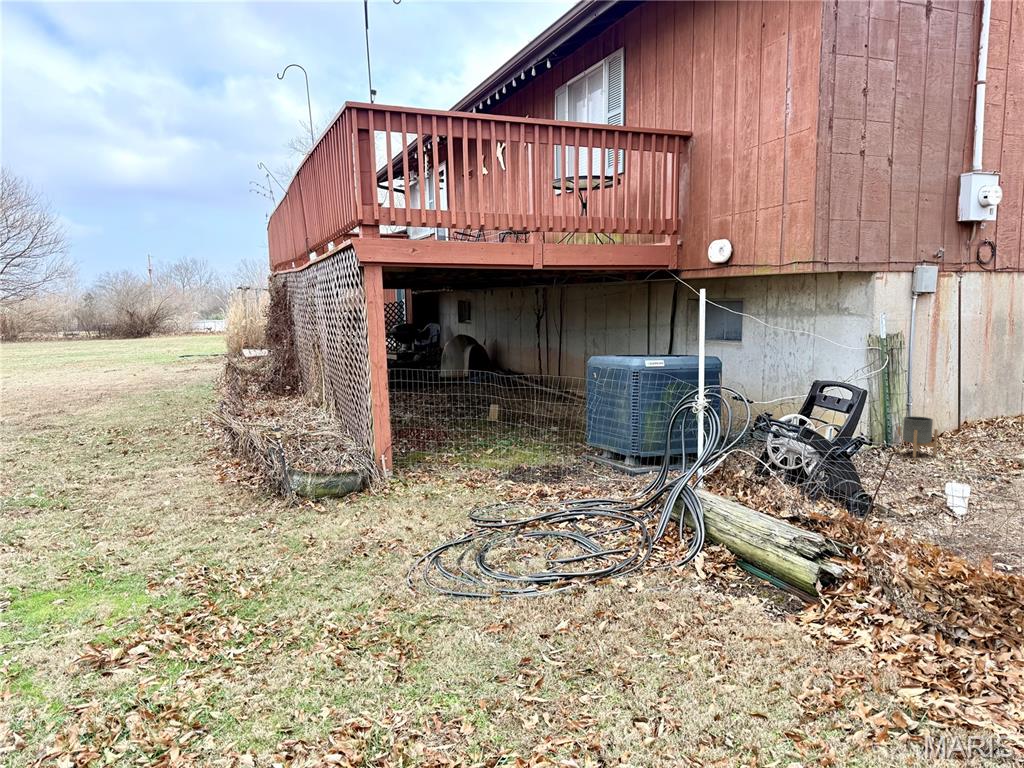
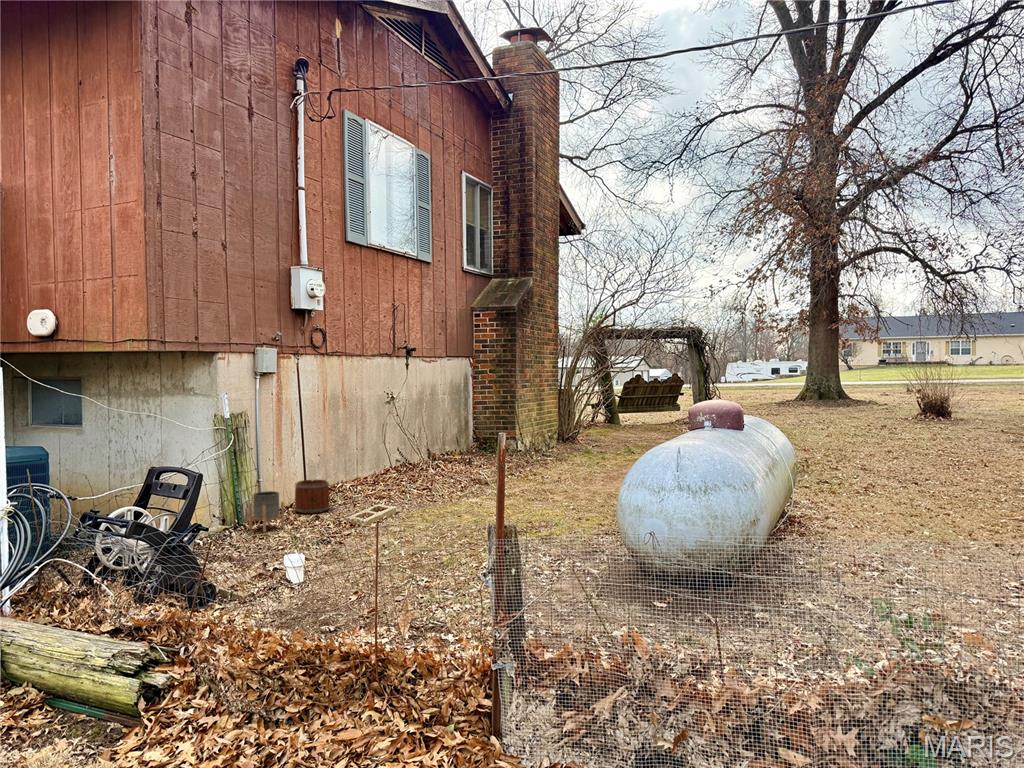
bucket: none [947,410,992,447] -> present [295,480,329,513]

